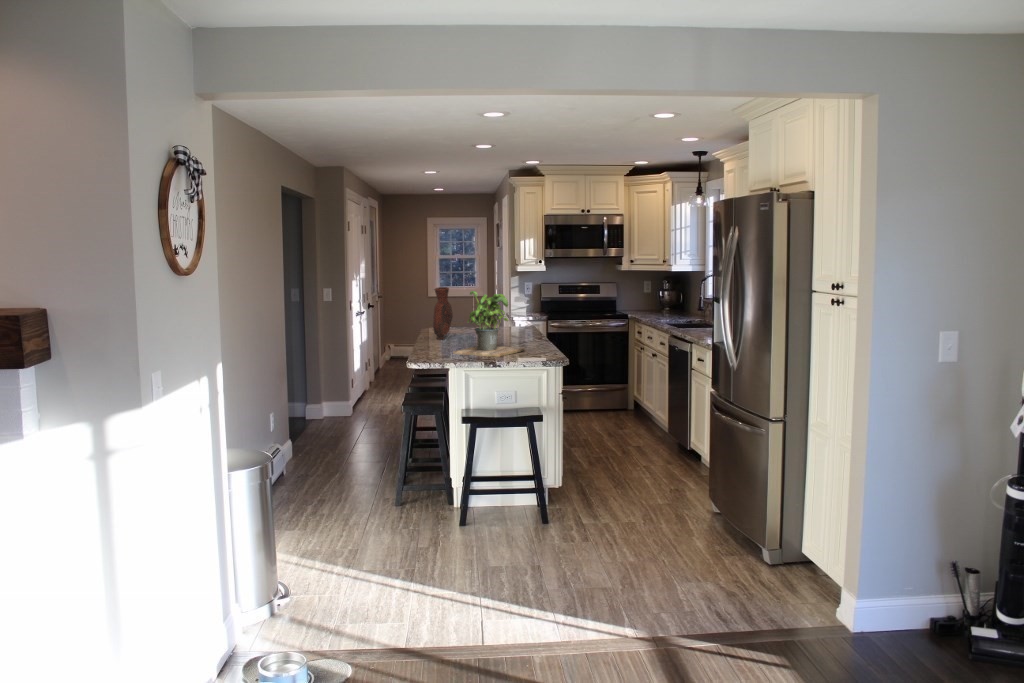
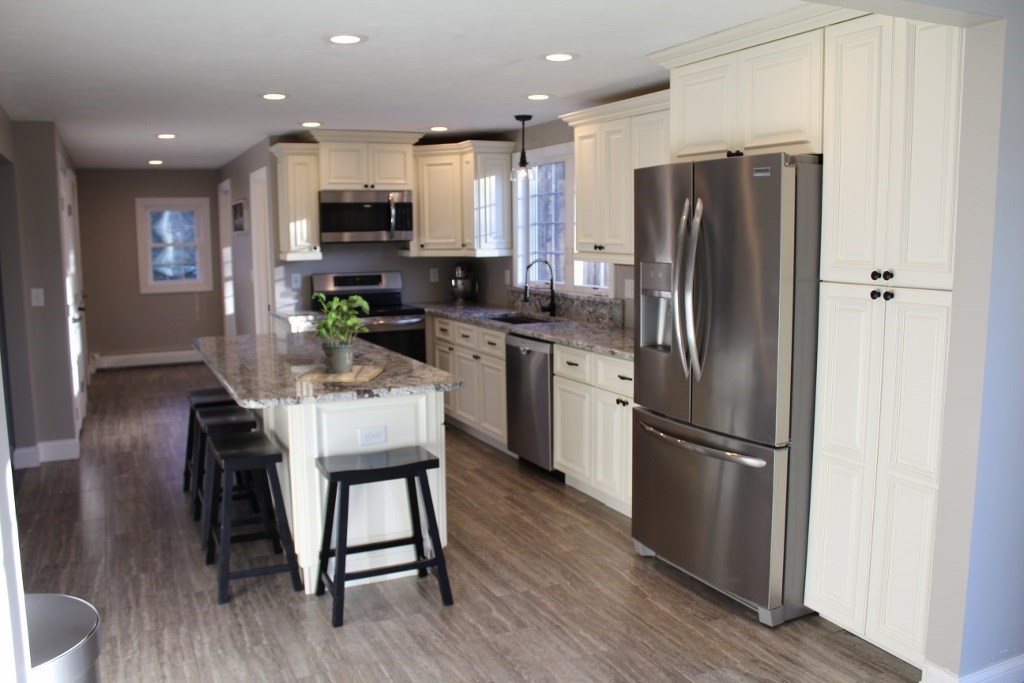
vase: present [433,287,453,339] -> none [226,286,254,358]

